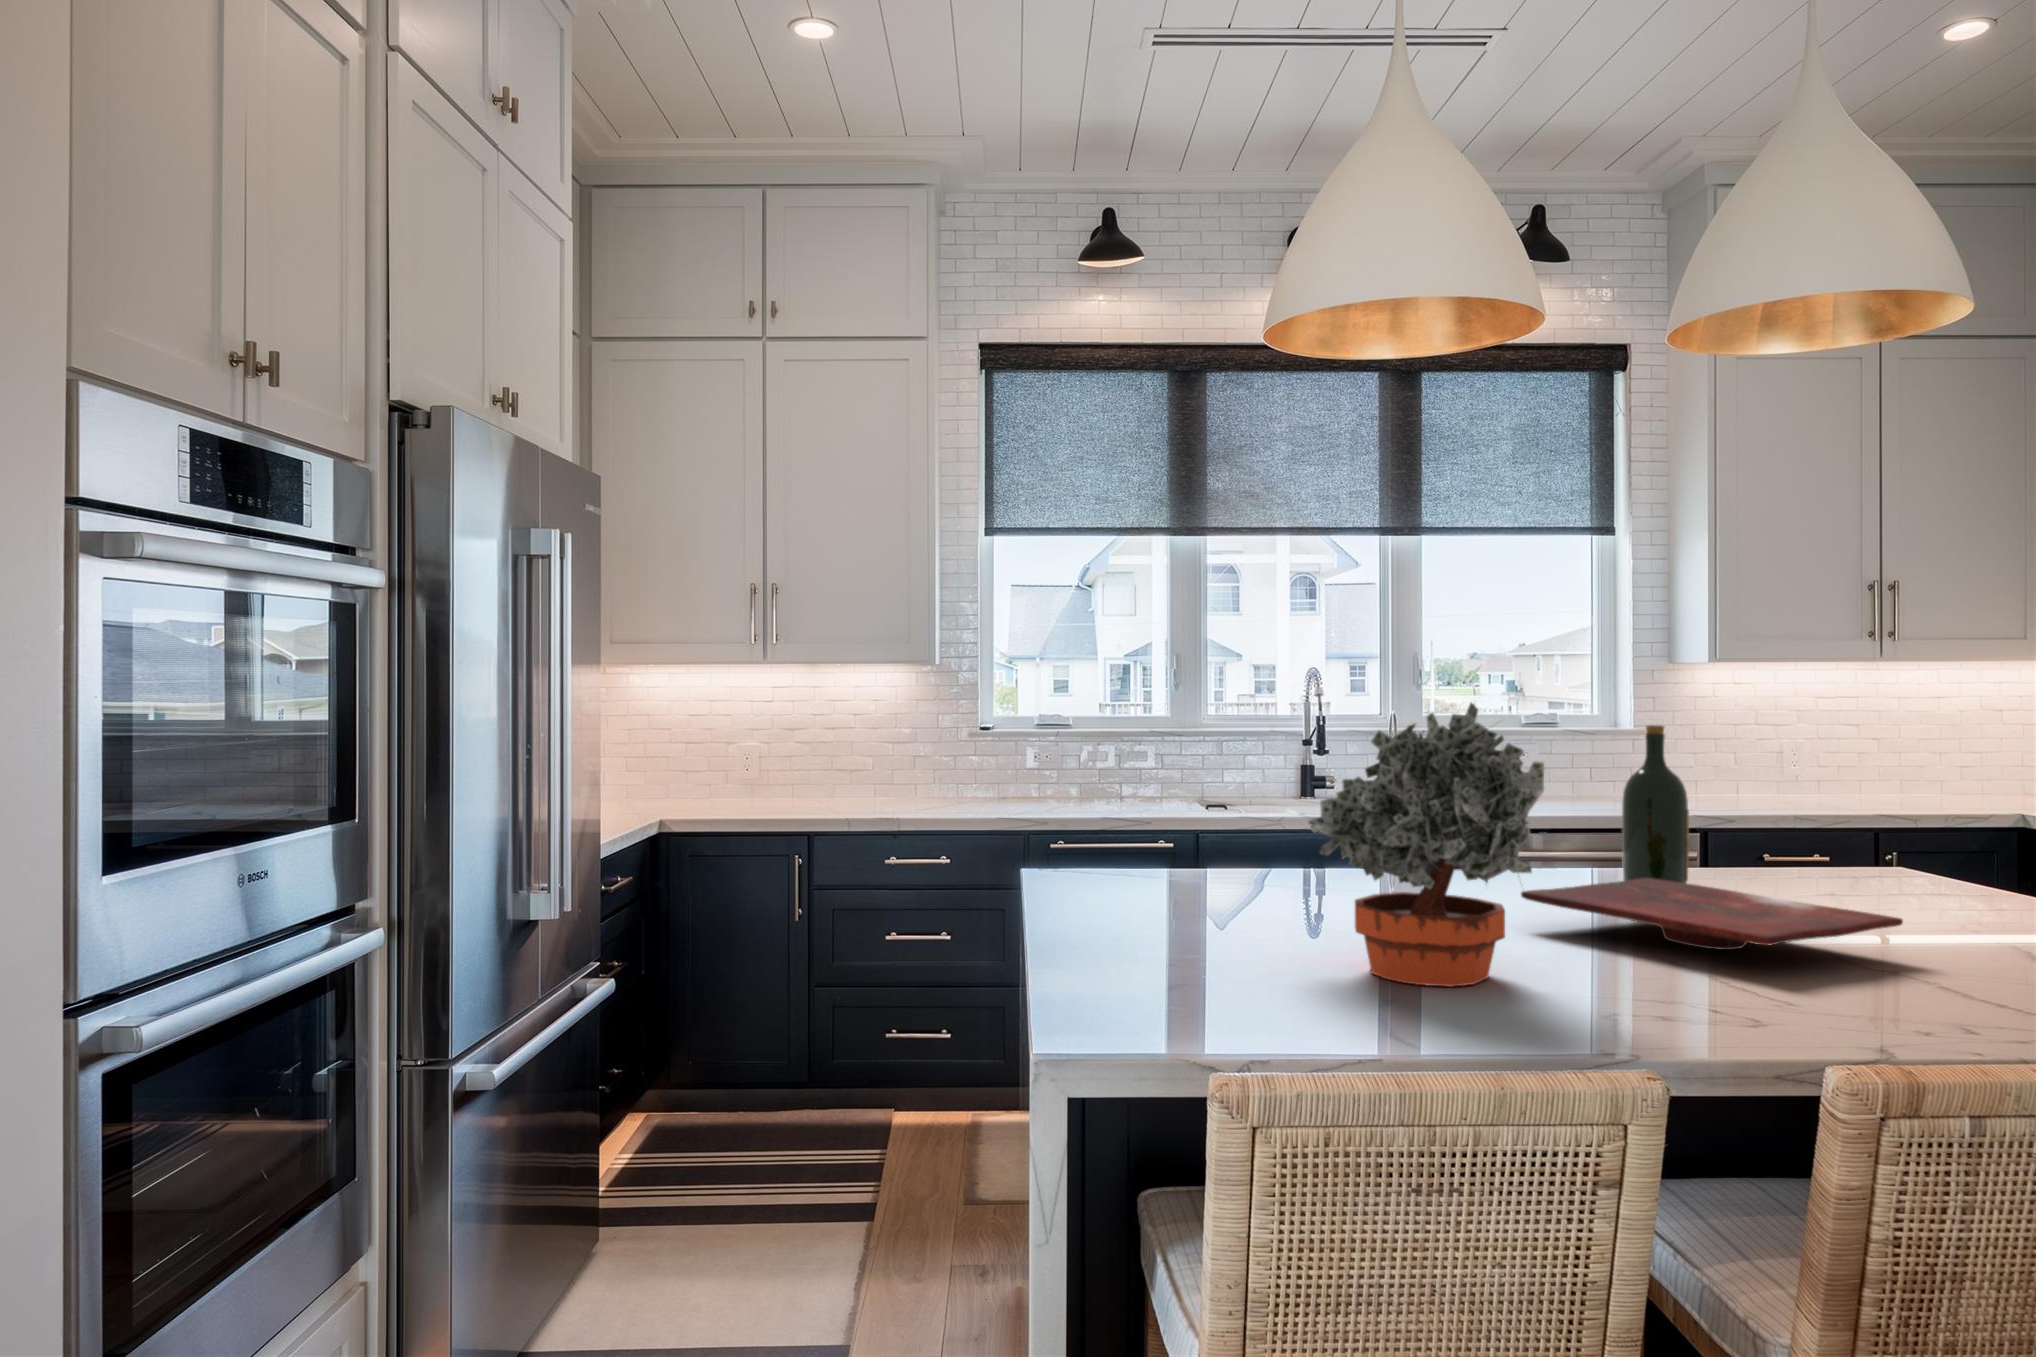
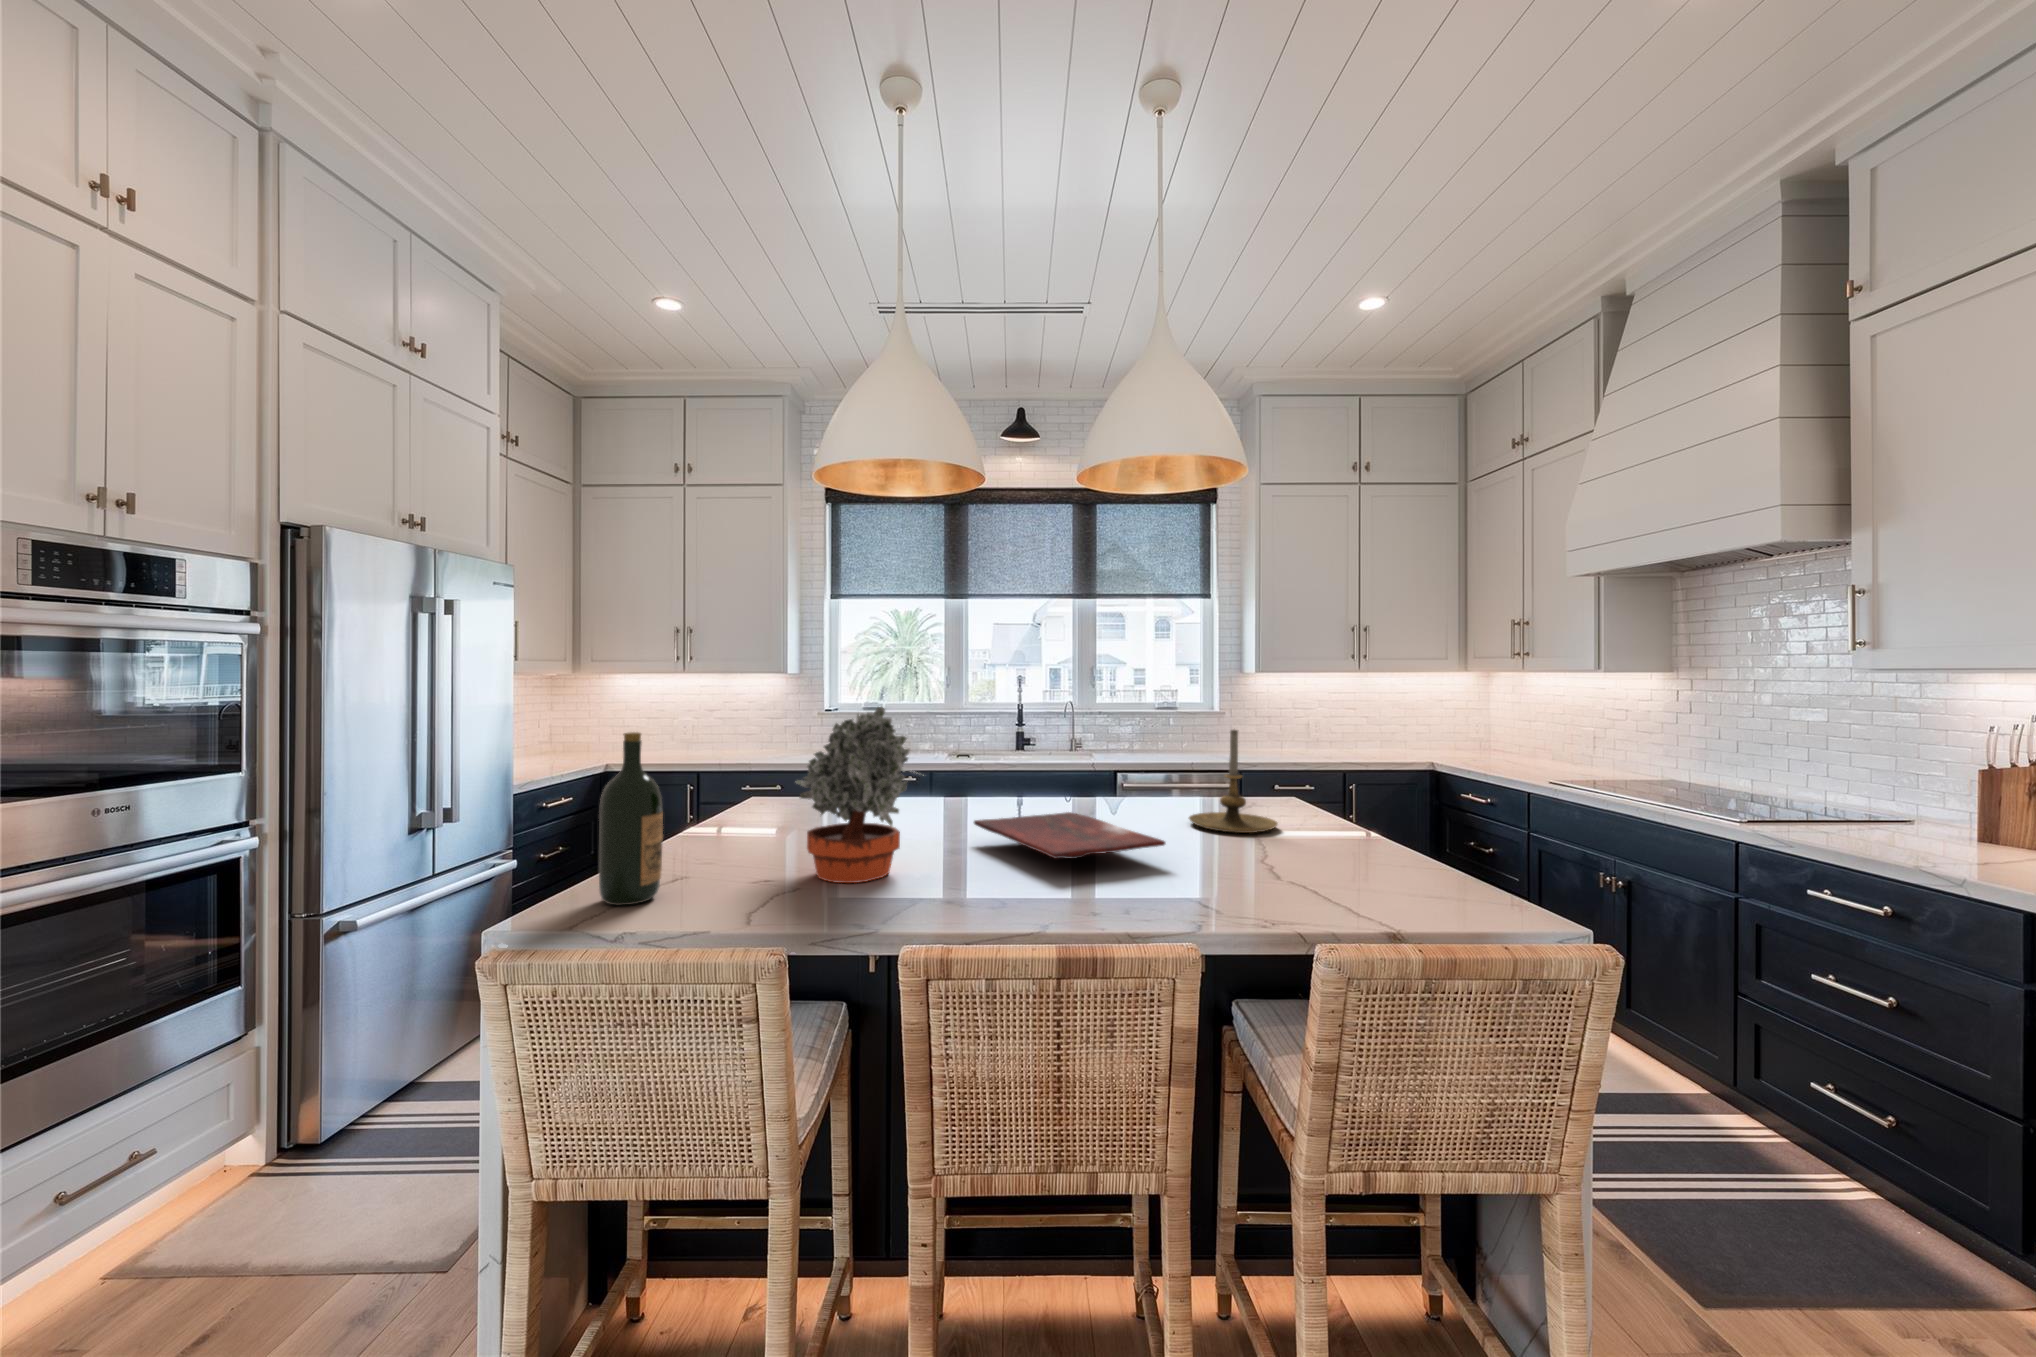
wine bottle: present [1622,725,1689,883] -> present [599,732,663,905]
candle holder: none [1803,739,1976,910] -> present [1189,730,1278,833]

